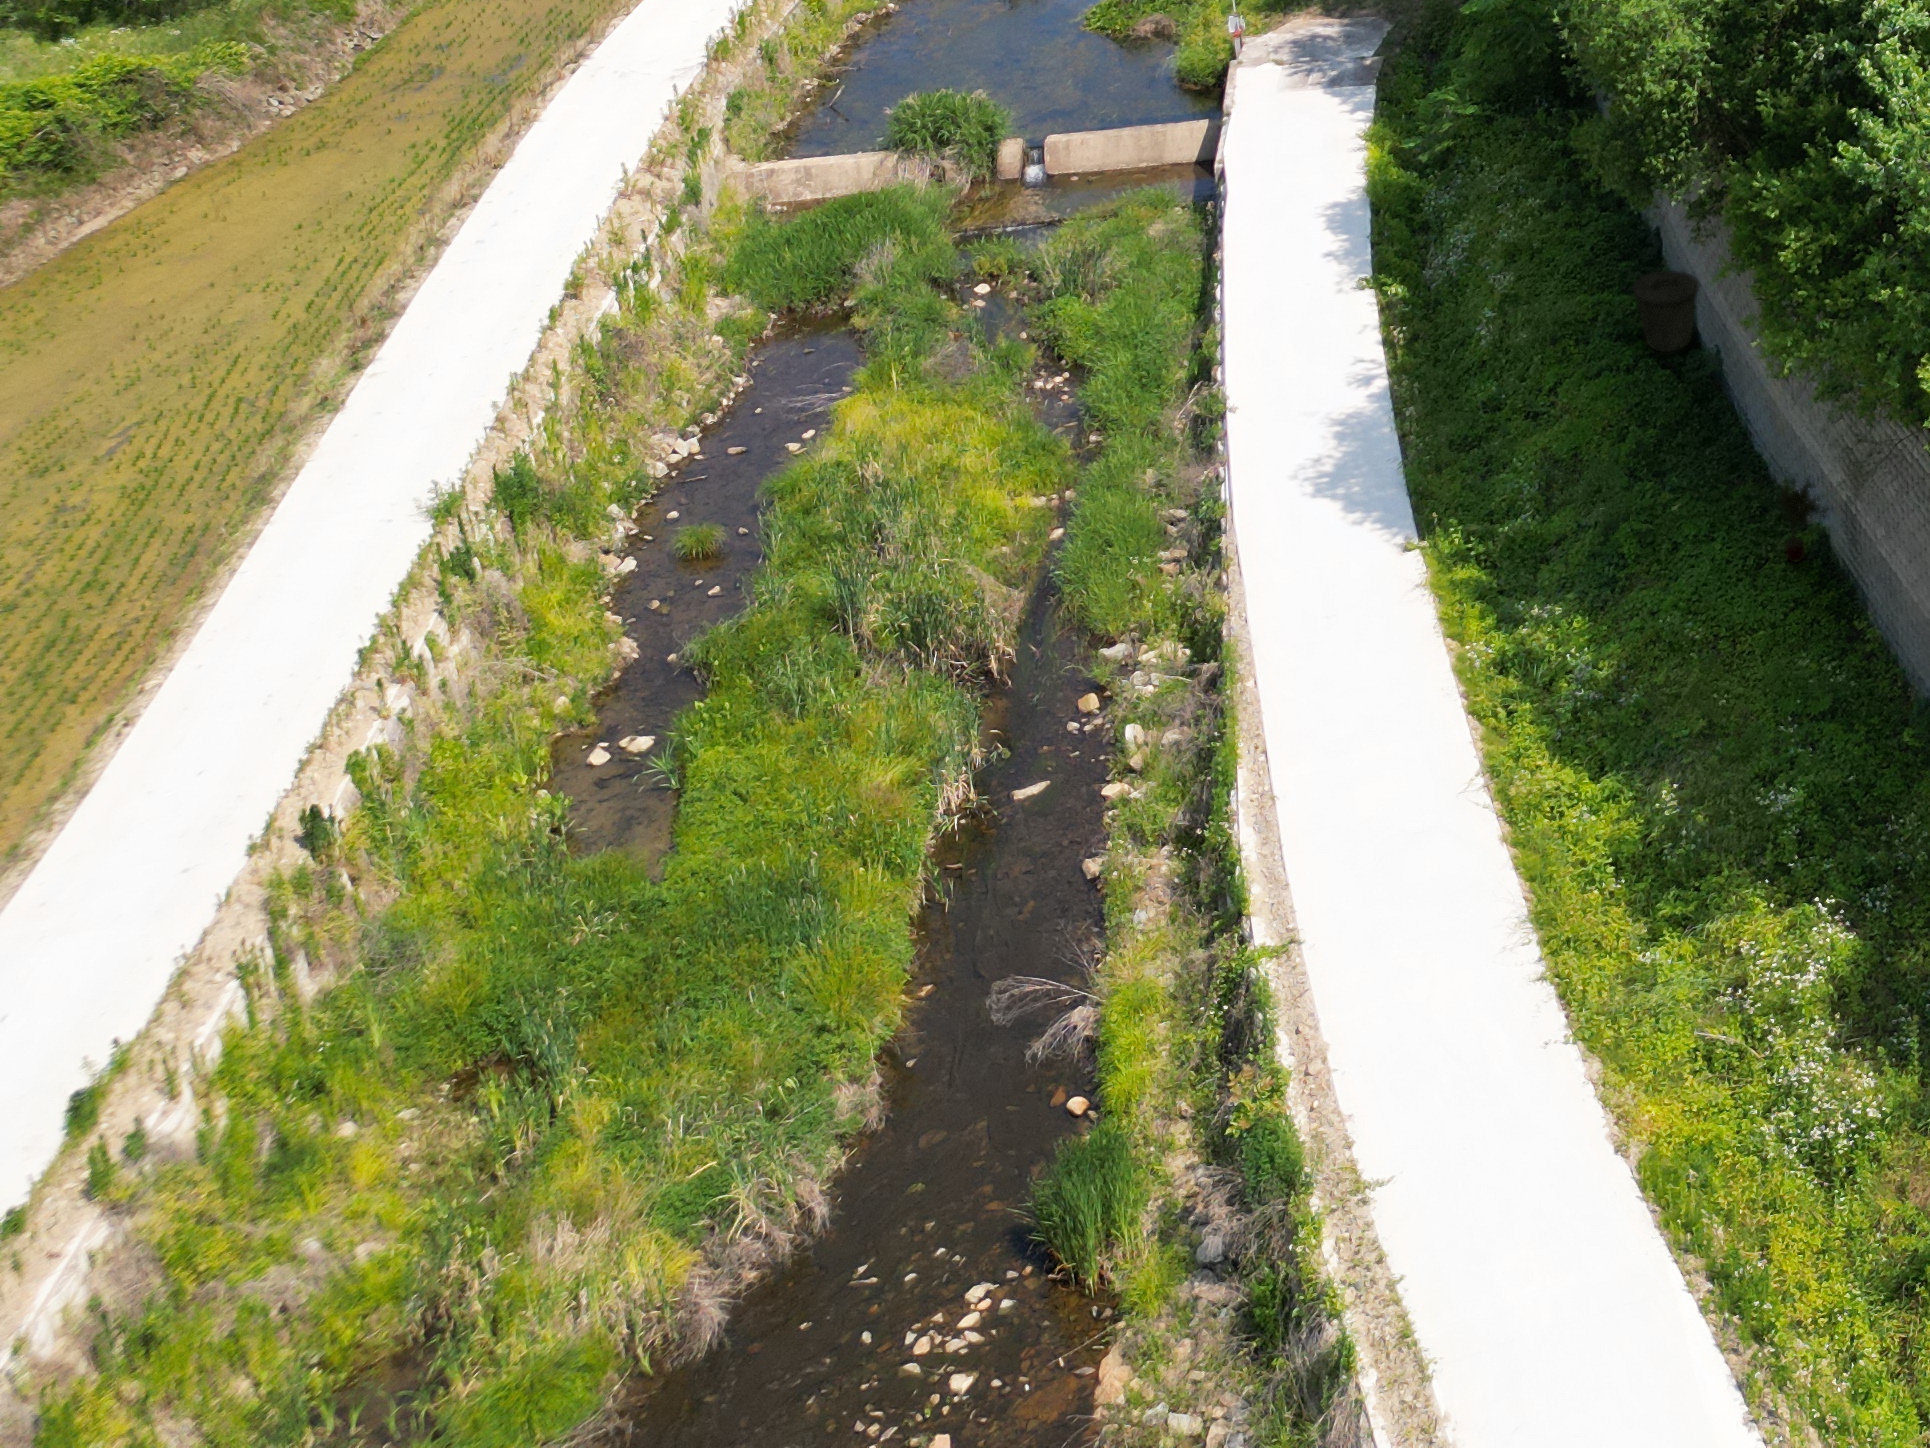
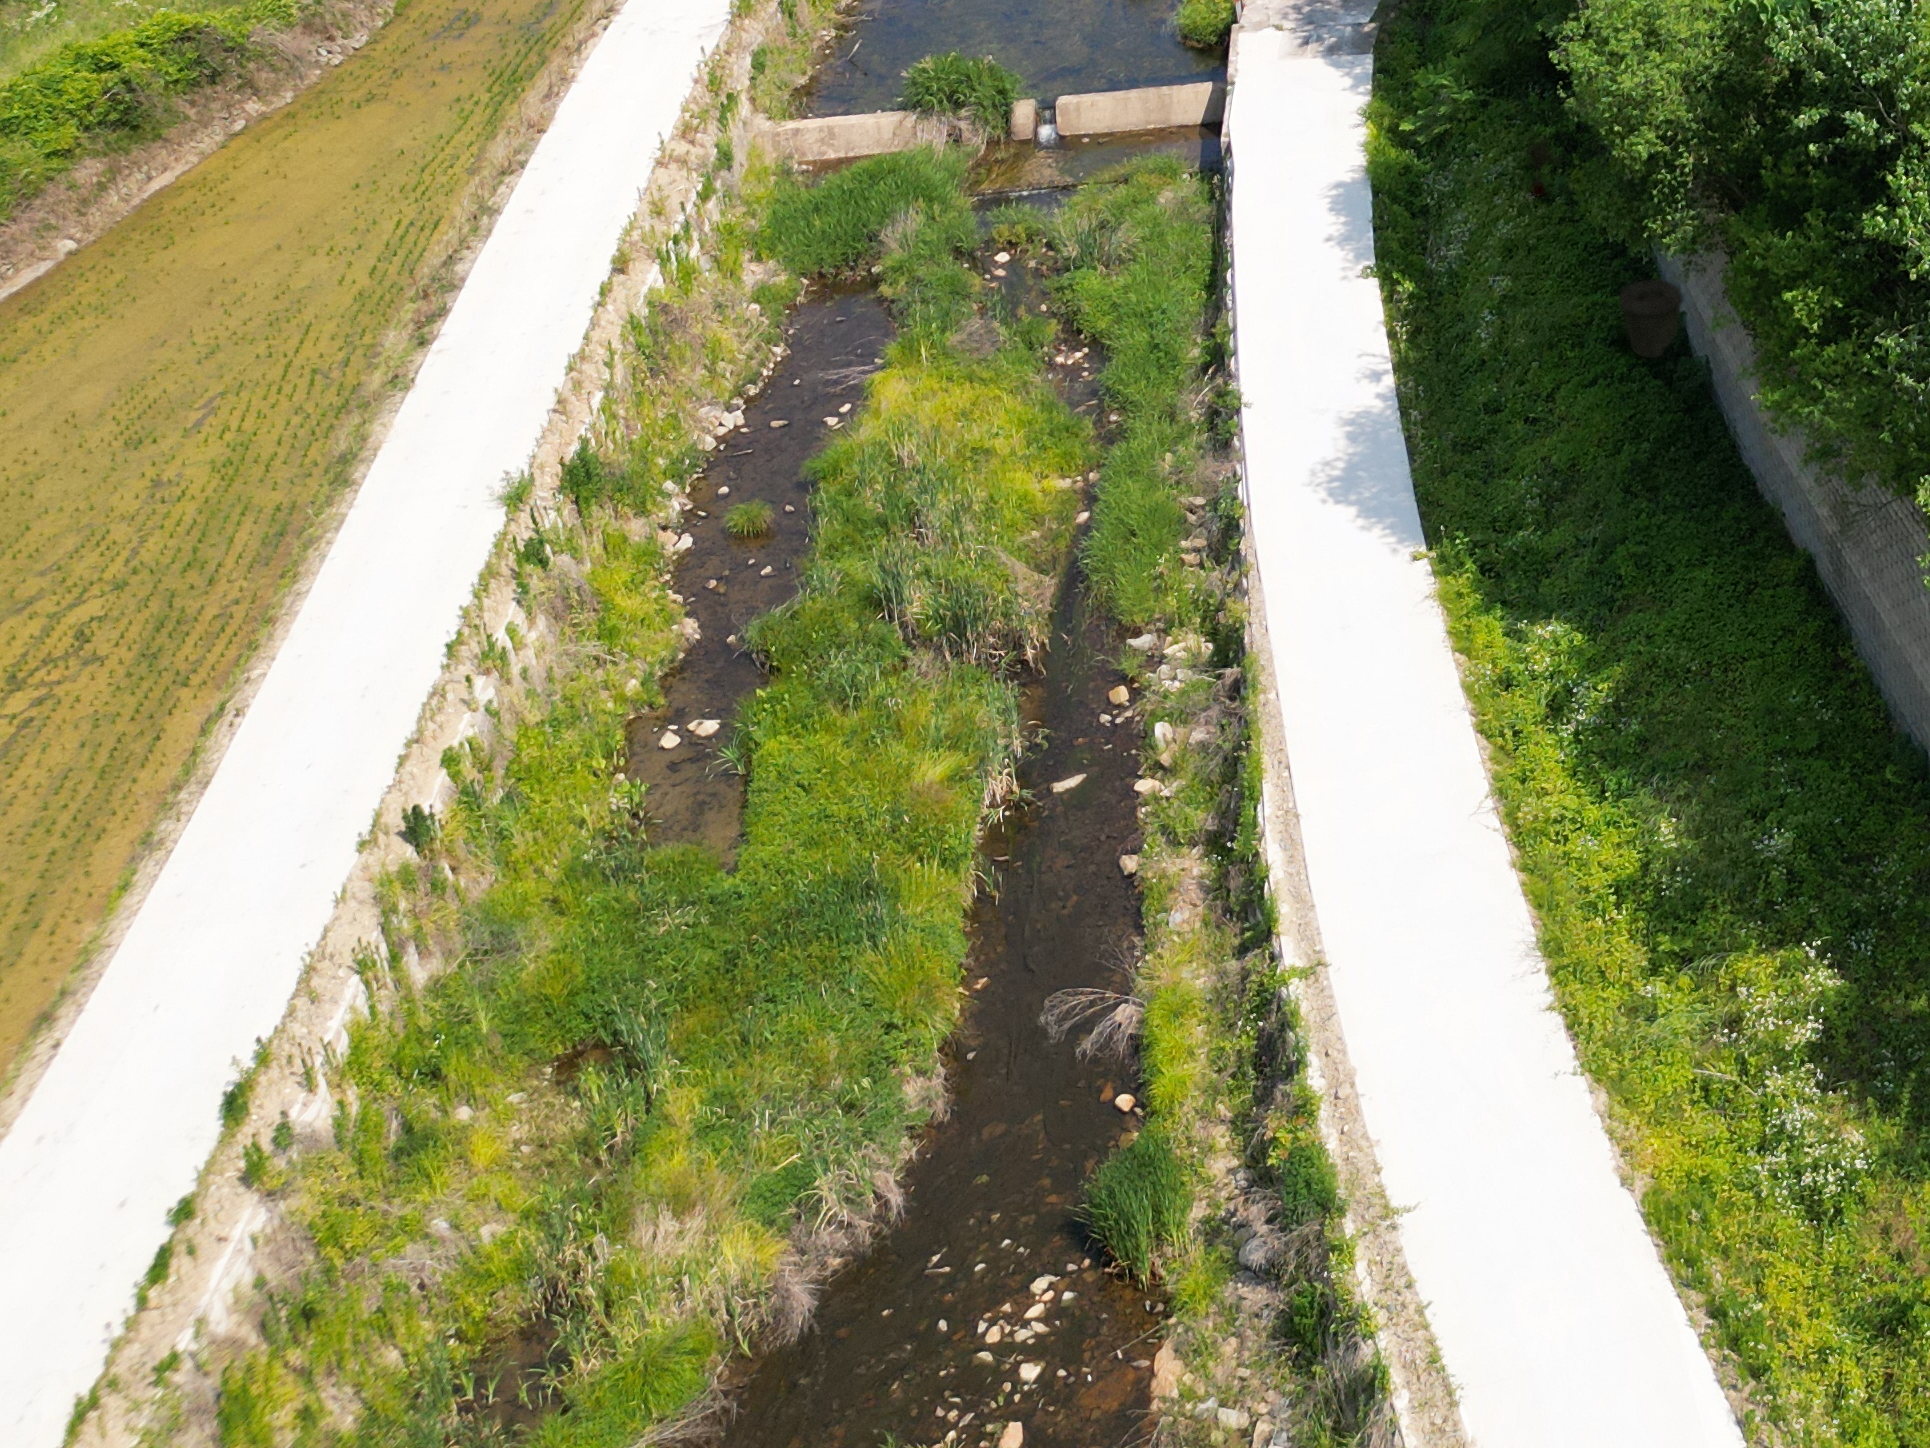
potted tree: present [1779,474,1828,562] -> present [1525,134,1562,197]

